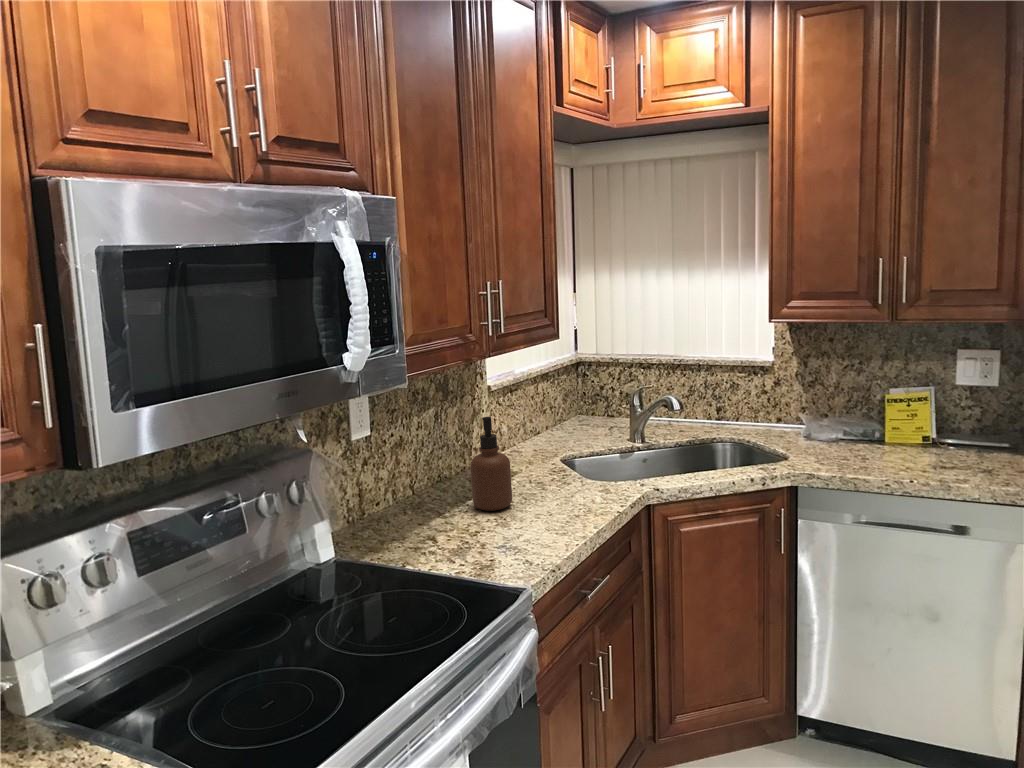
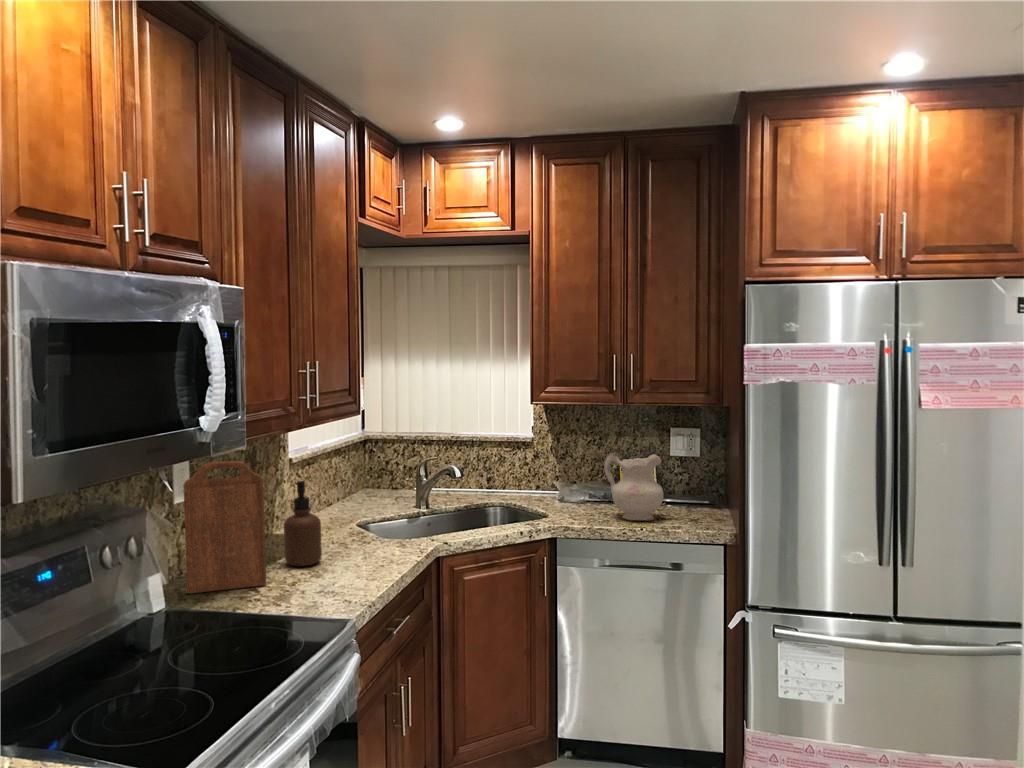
ceramic pitcher: none [863,383,946,470] -> present [604,453,663,520]
cutting board: none [357,396,448,537] -> present [183,461,266,593]

